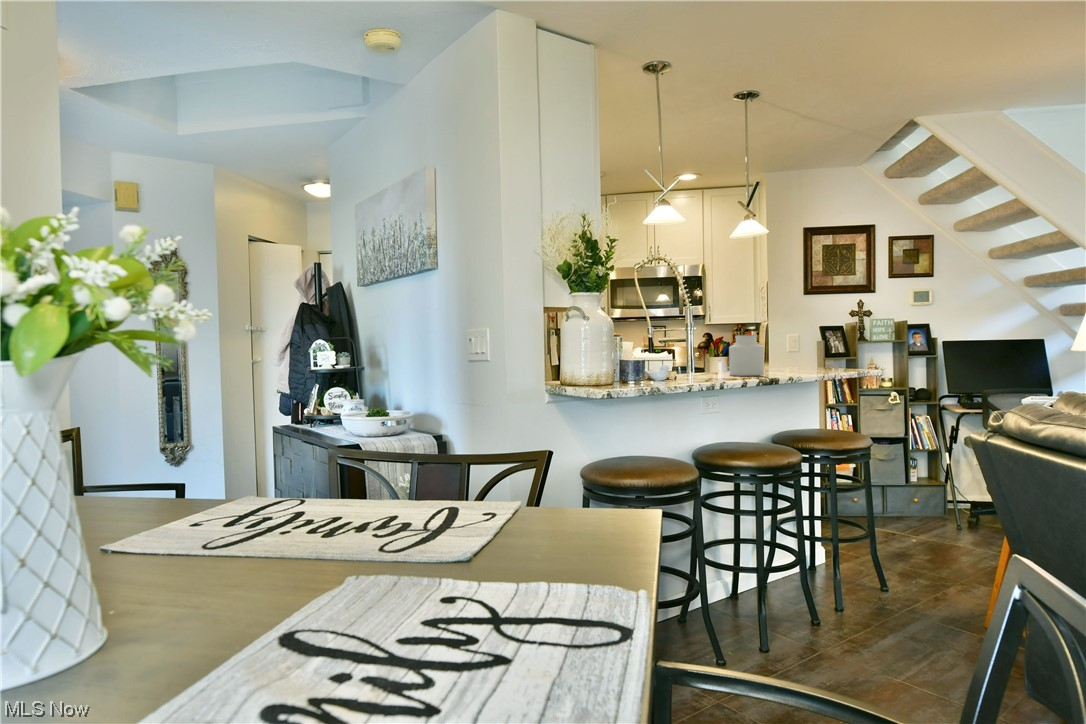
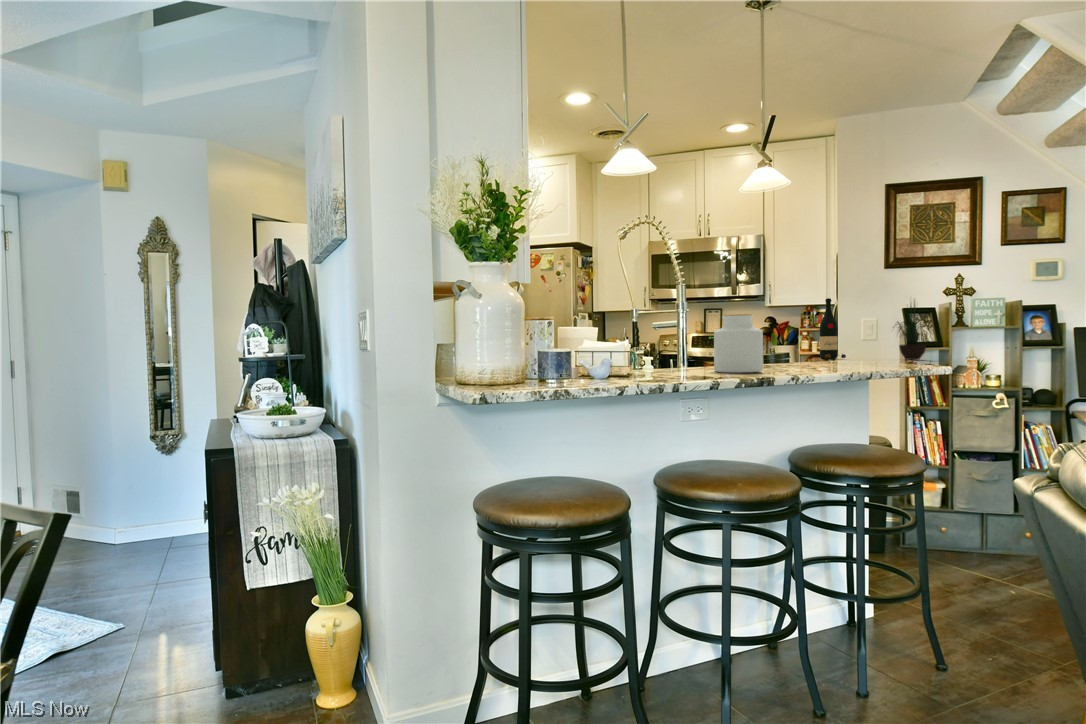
potted plant: none [819,312,851,367] -> present [897,302,926,360]
wine bottle: none [768,320,789,367] -> present [820,298,846,359]

